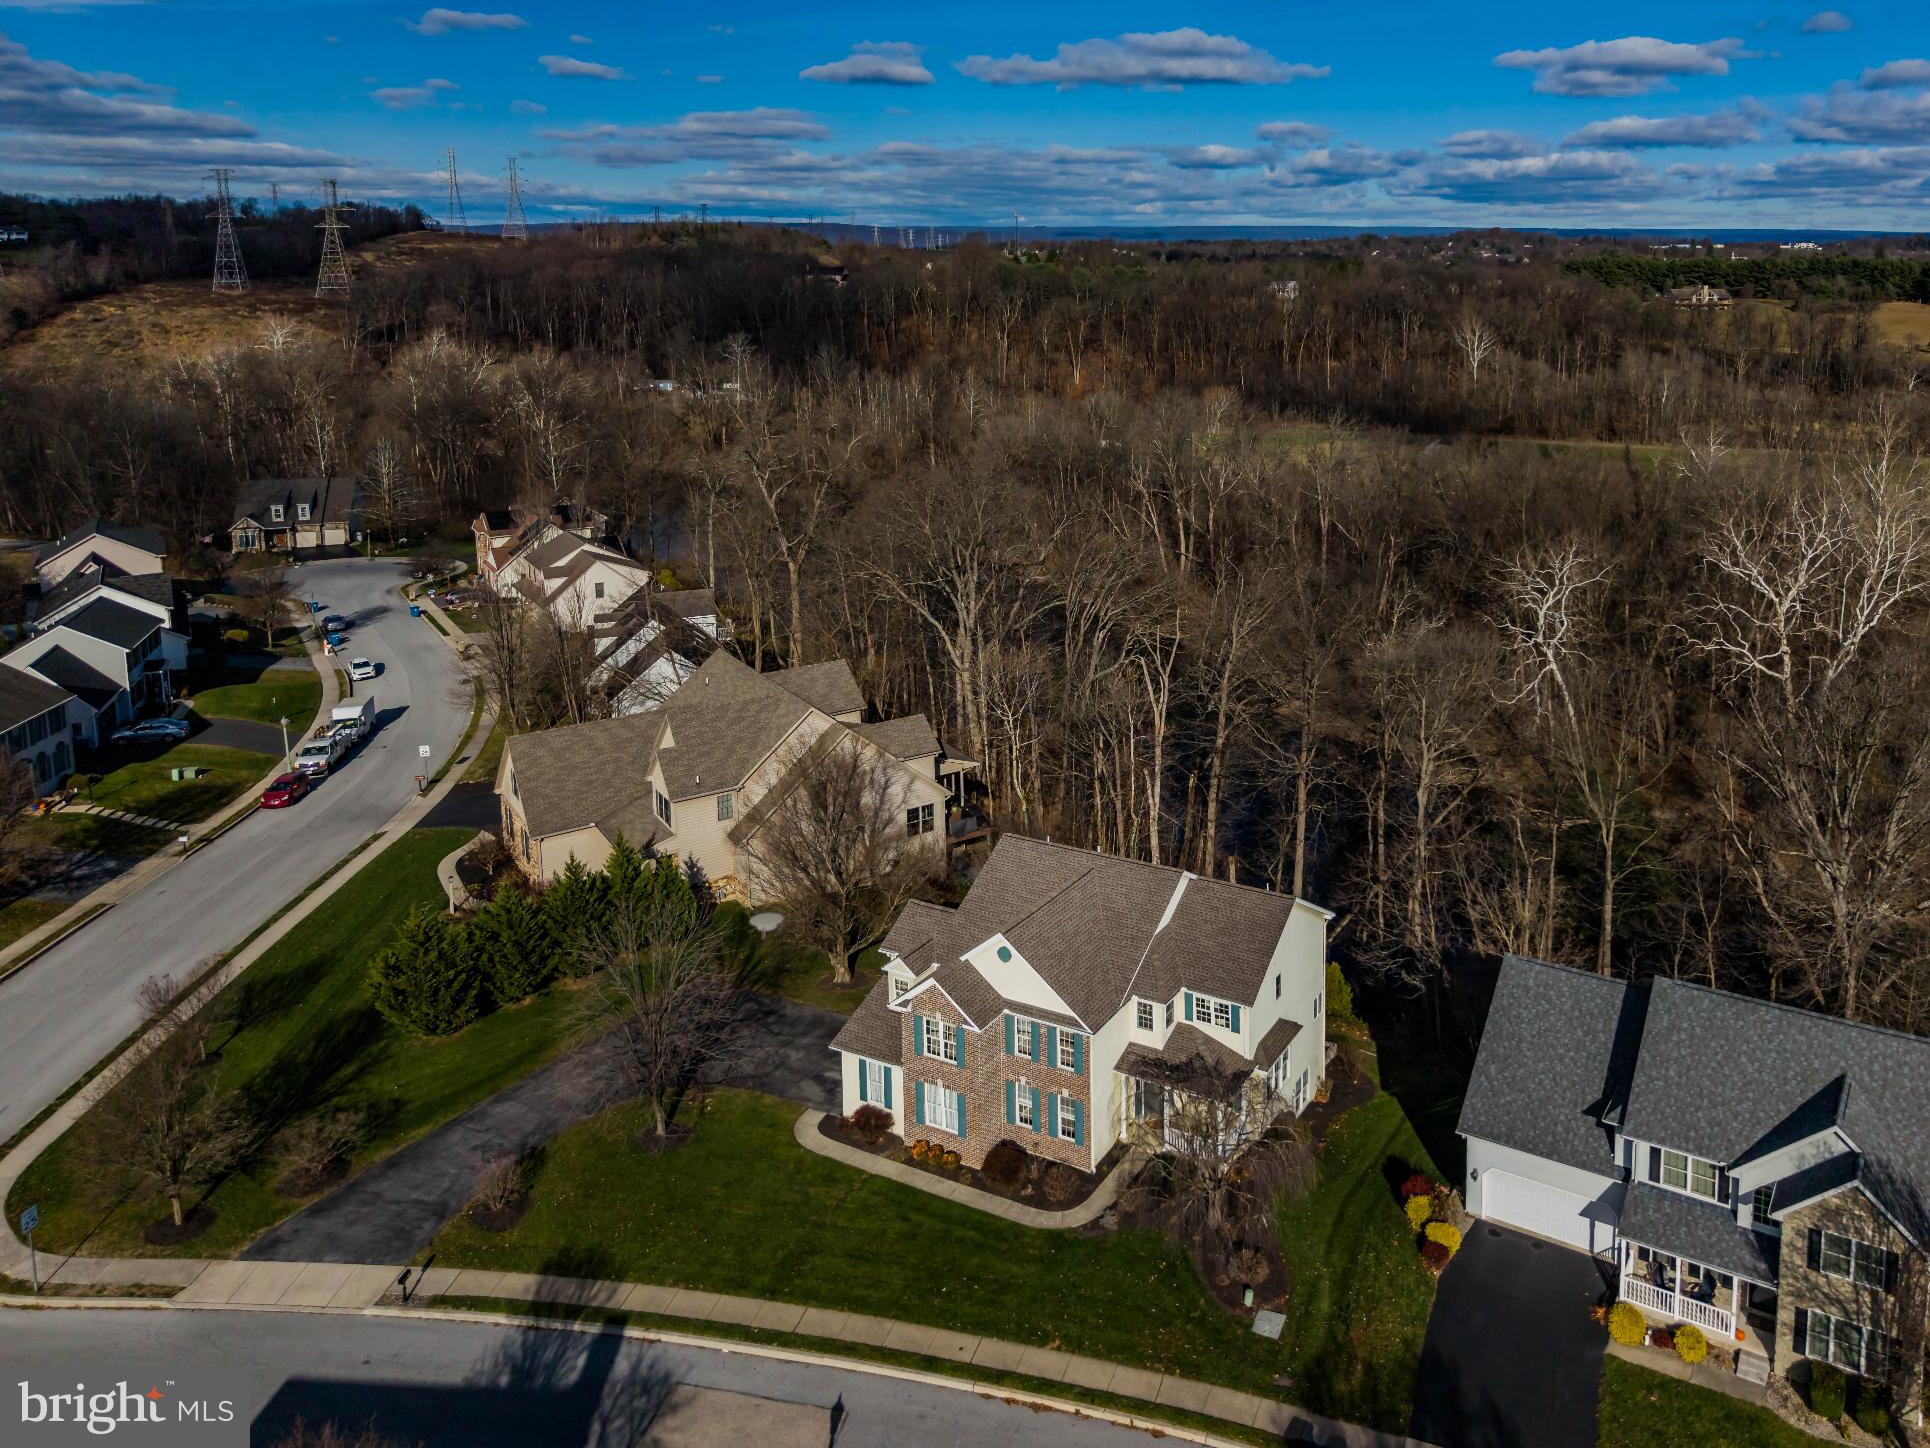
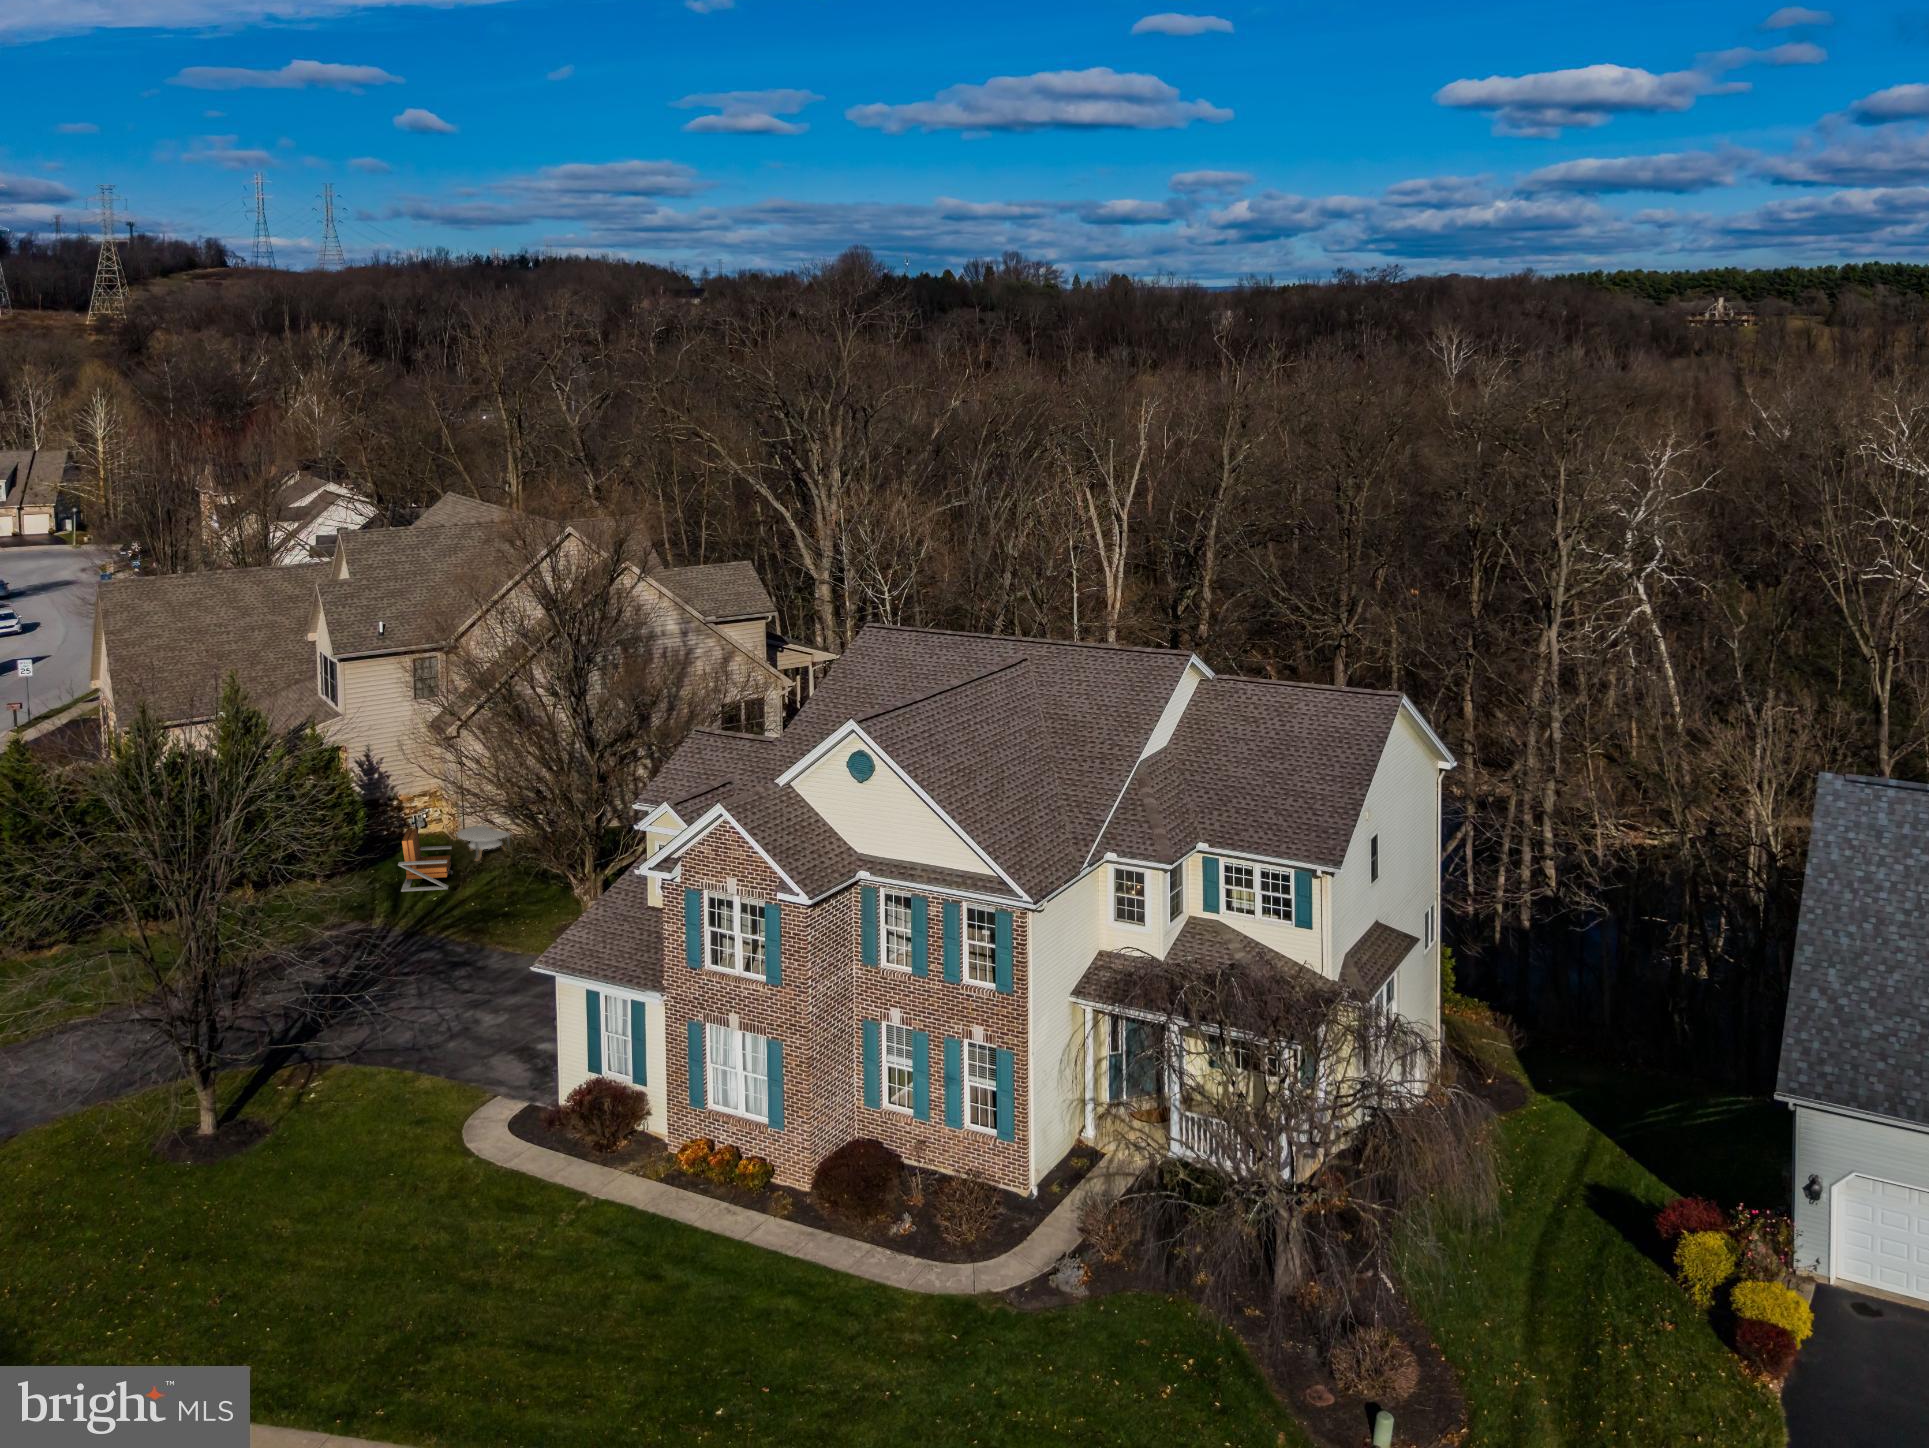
lounge chair: none [722,924,752,965] -> present [398,829,453,892]

